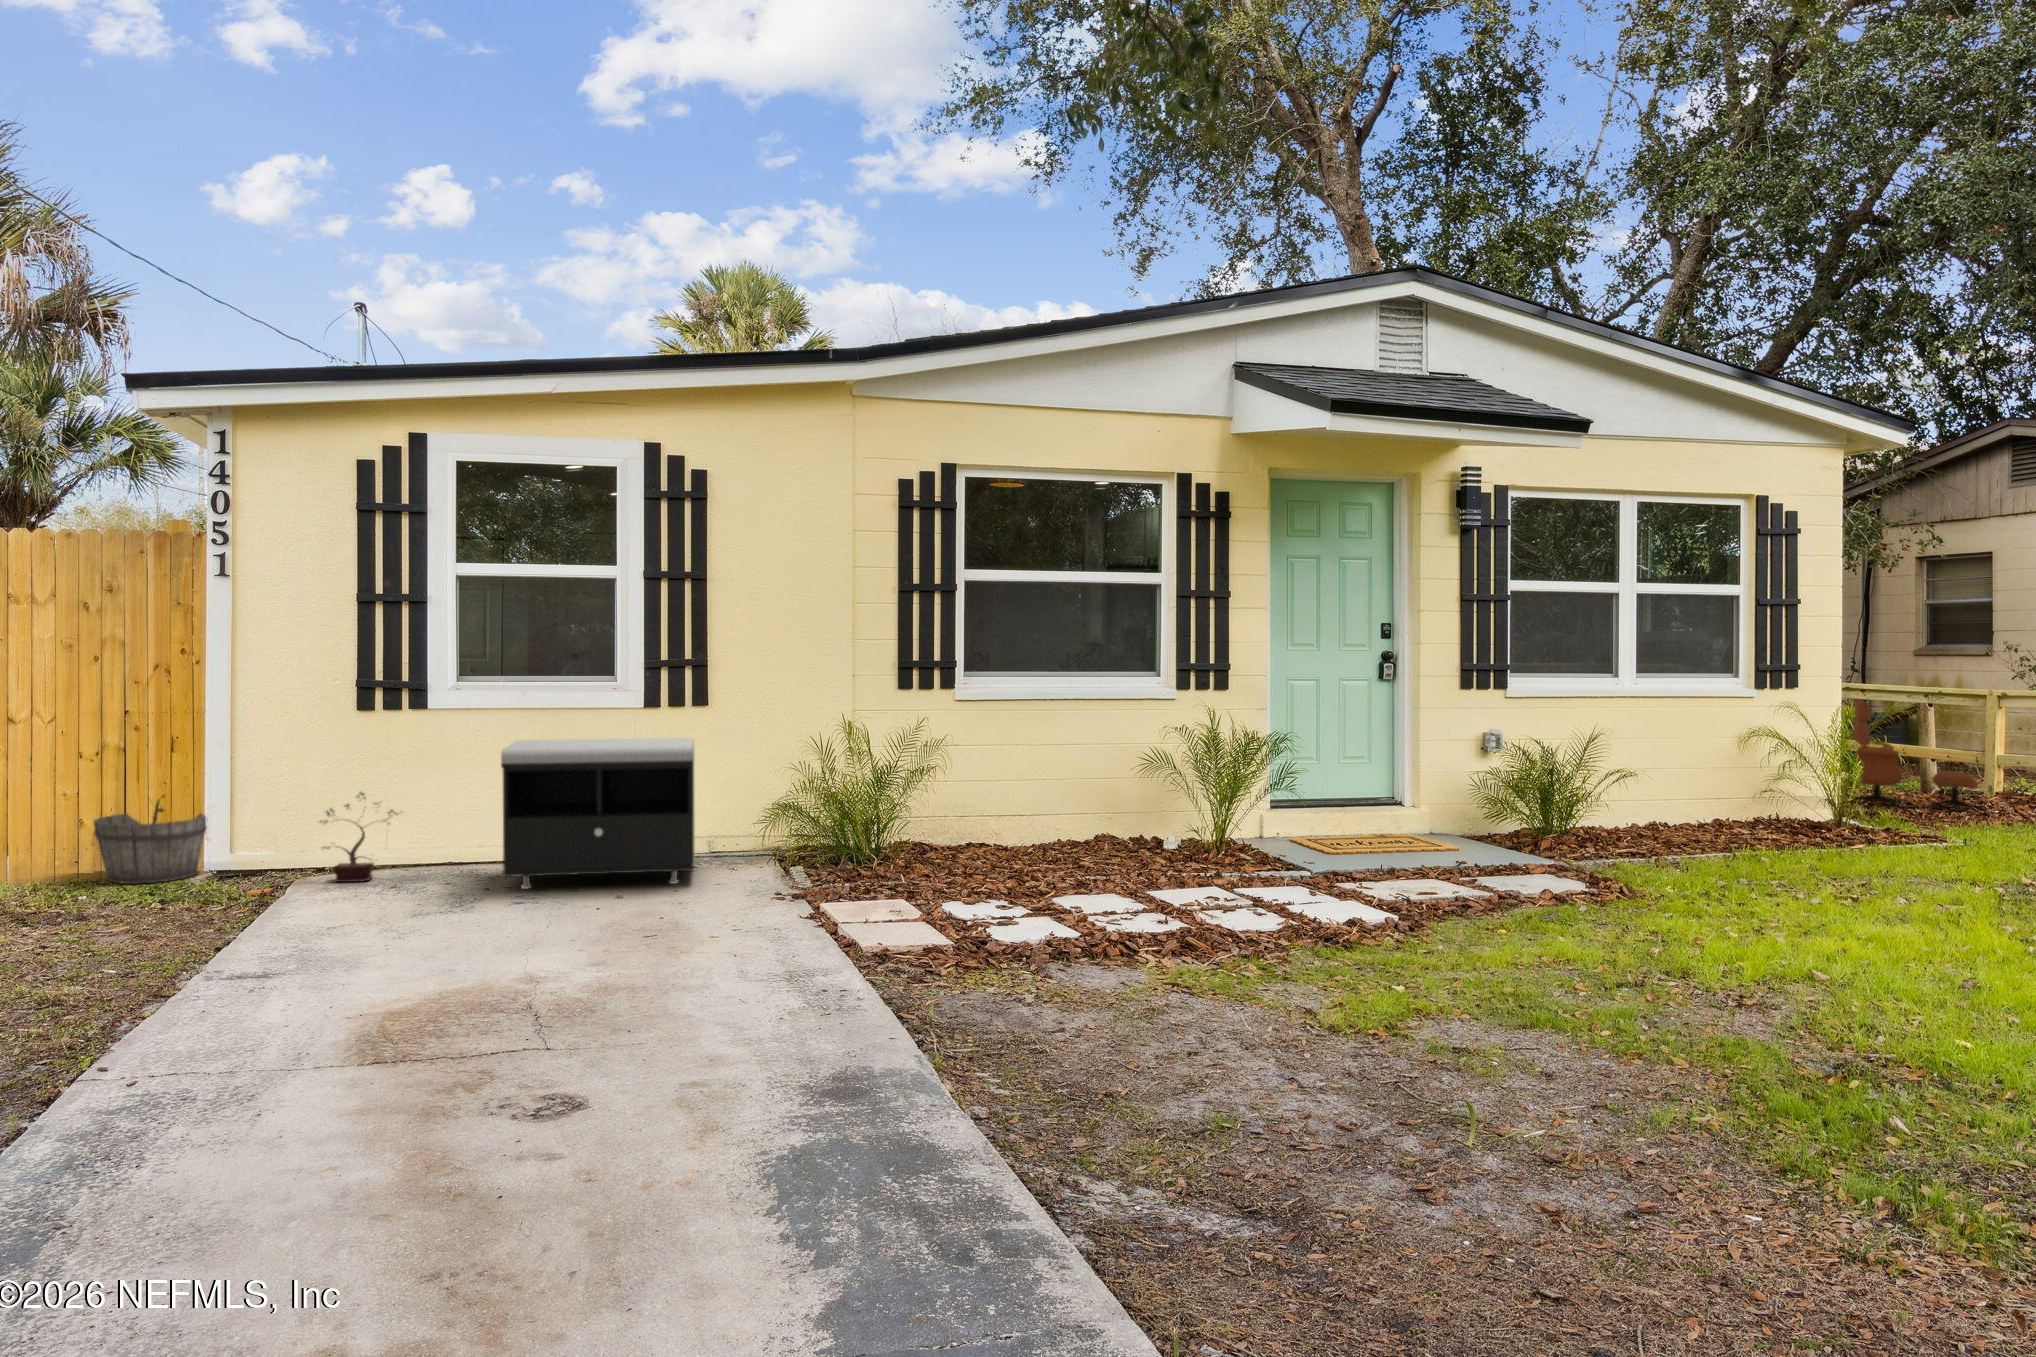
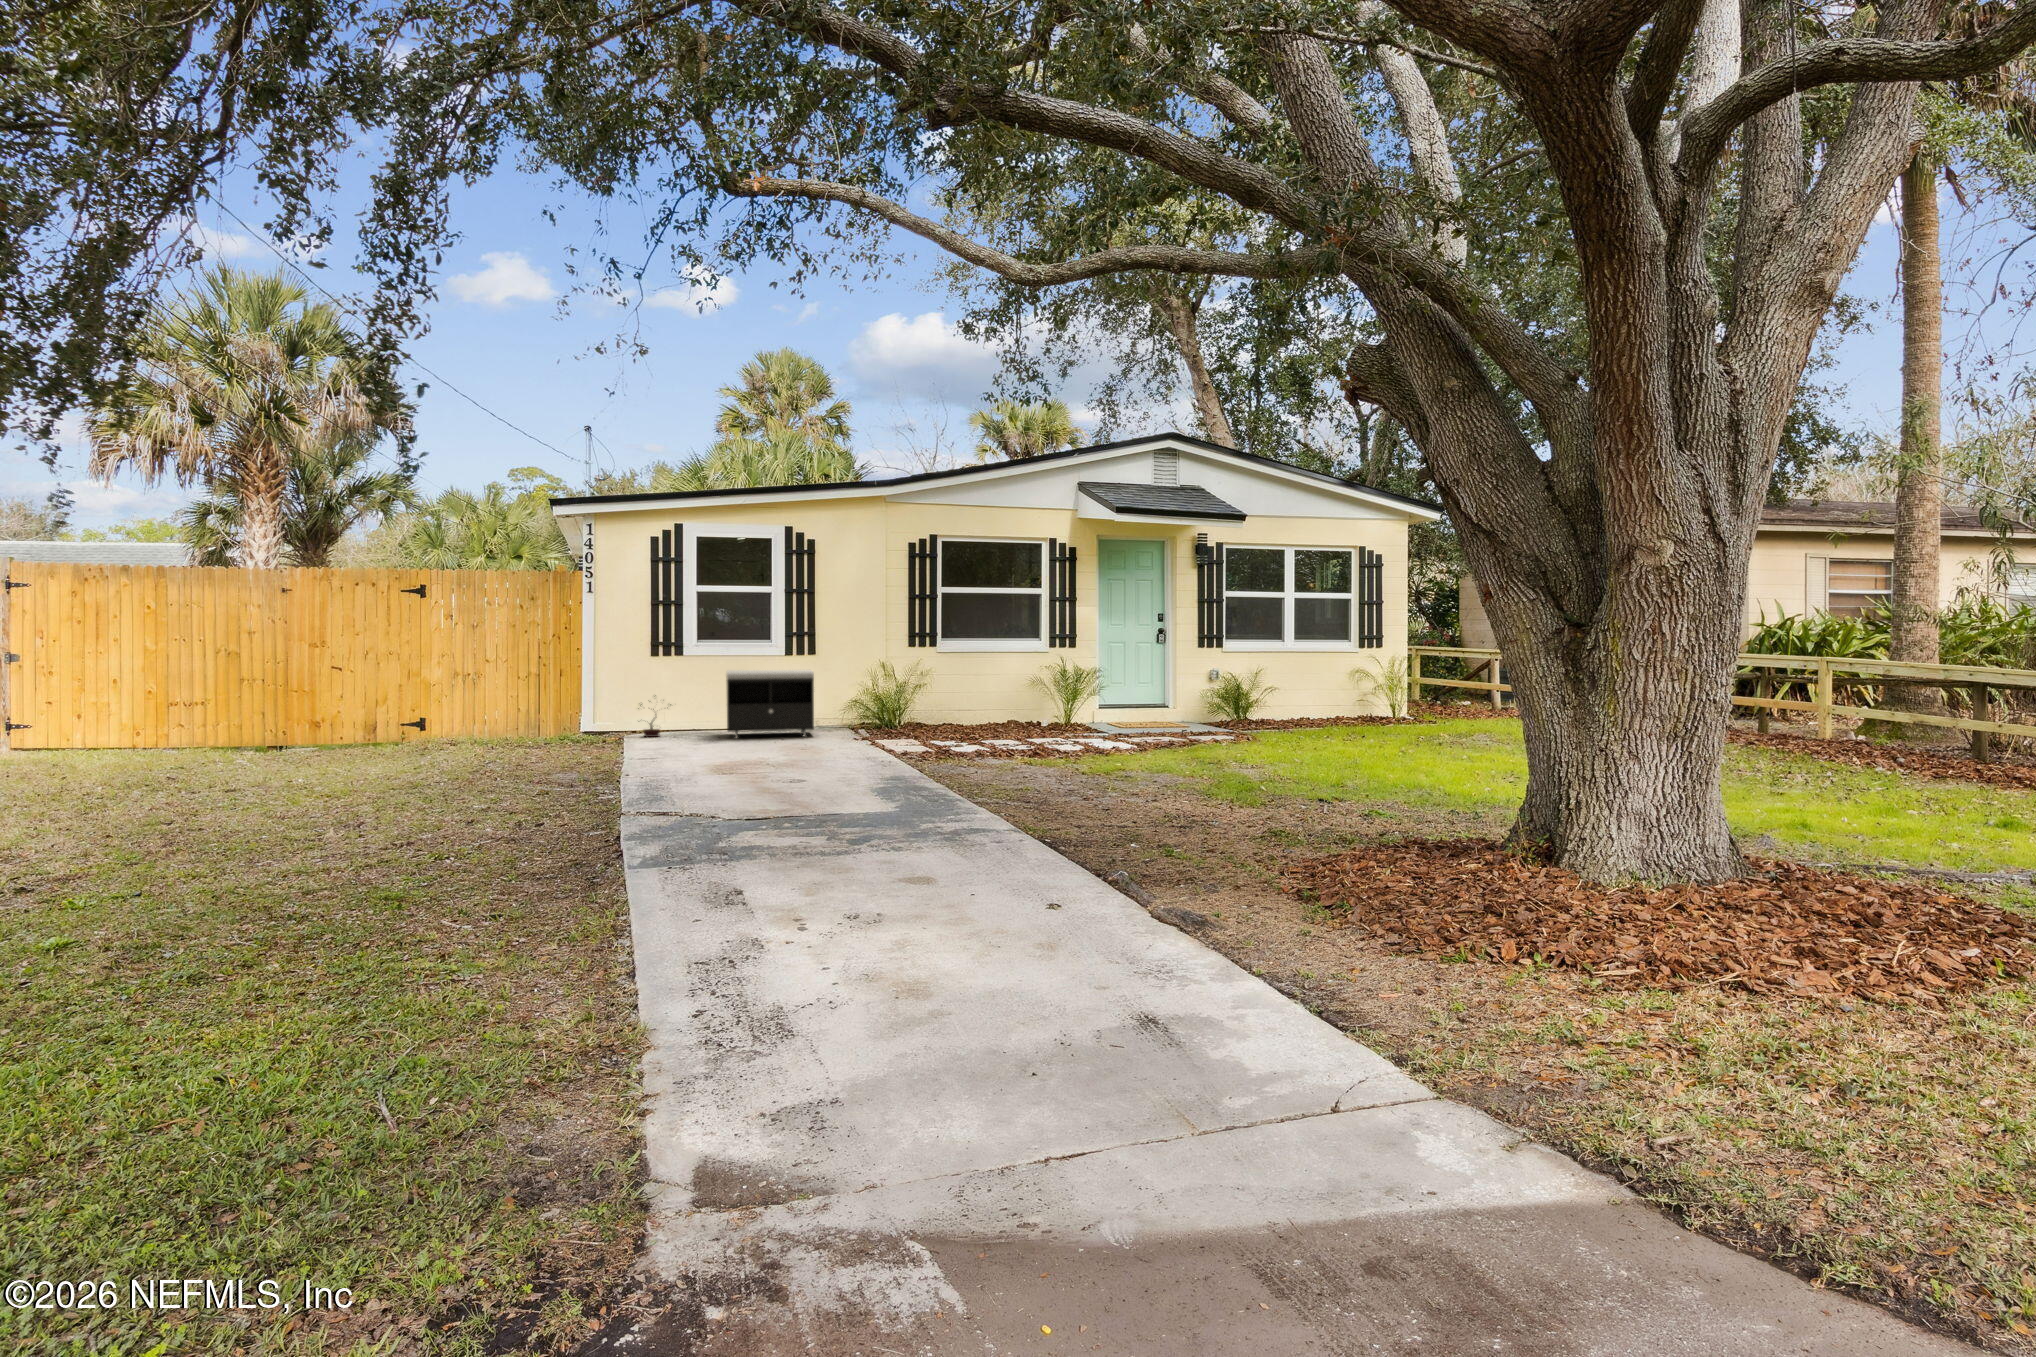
lounge chair: present [1853,700,1988,812] -> none [1417,655,1486,713]
wooden bucket: present [92,795,207,884] -> none [527,697,579,738]

